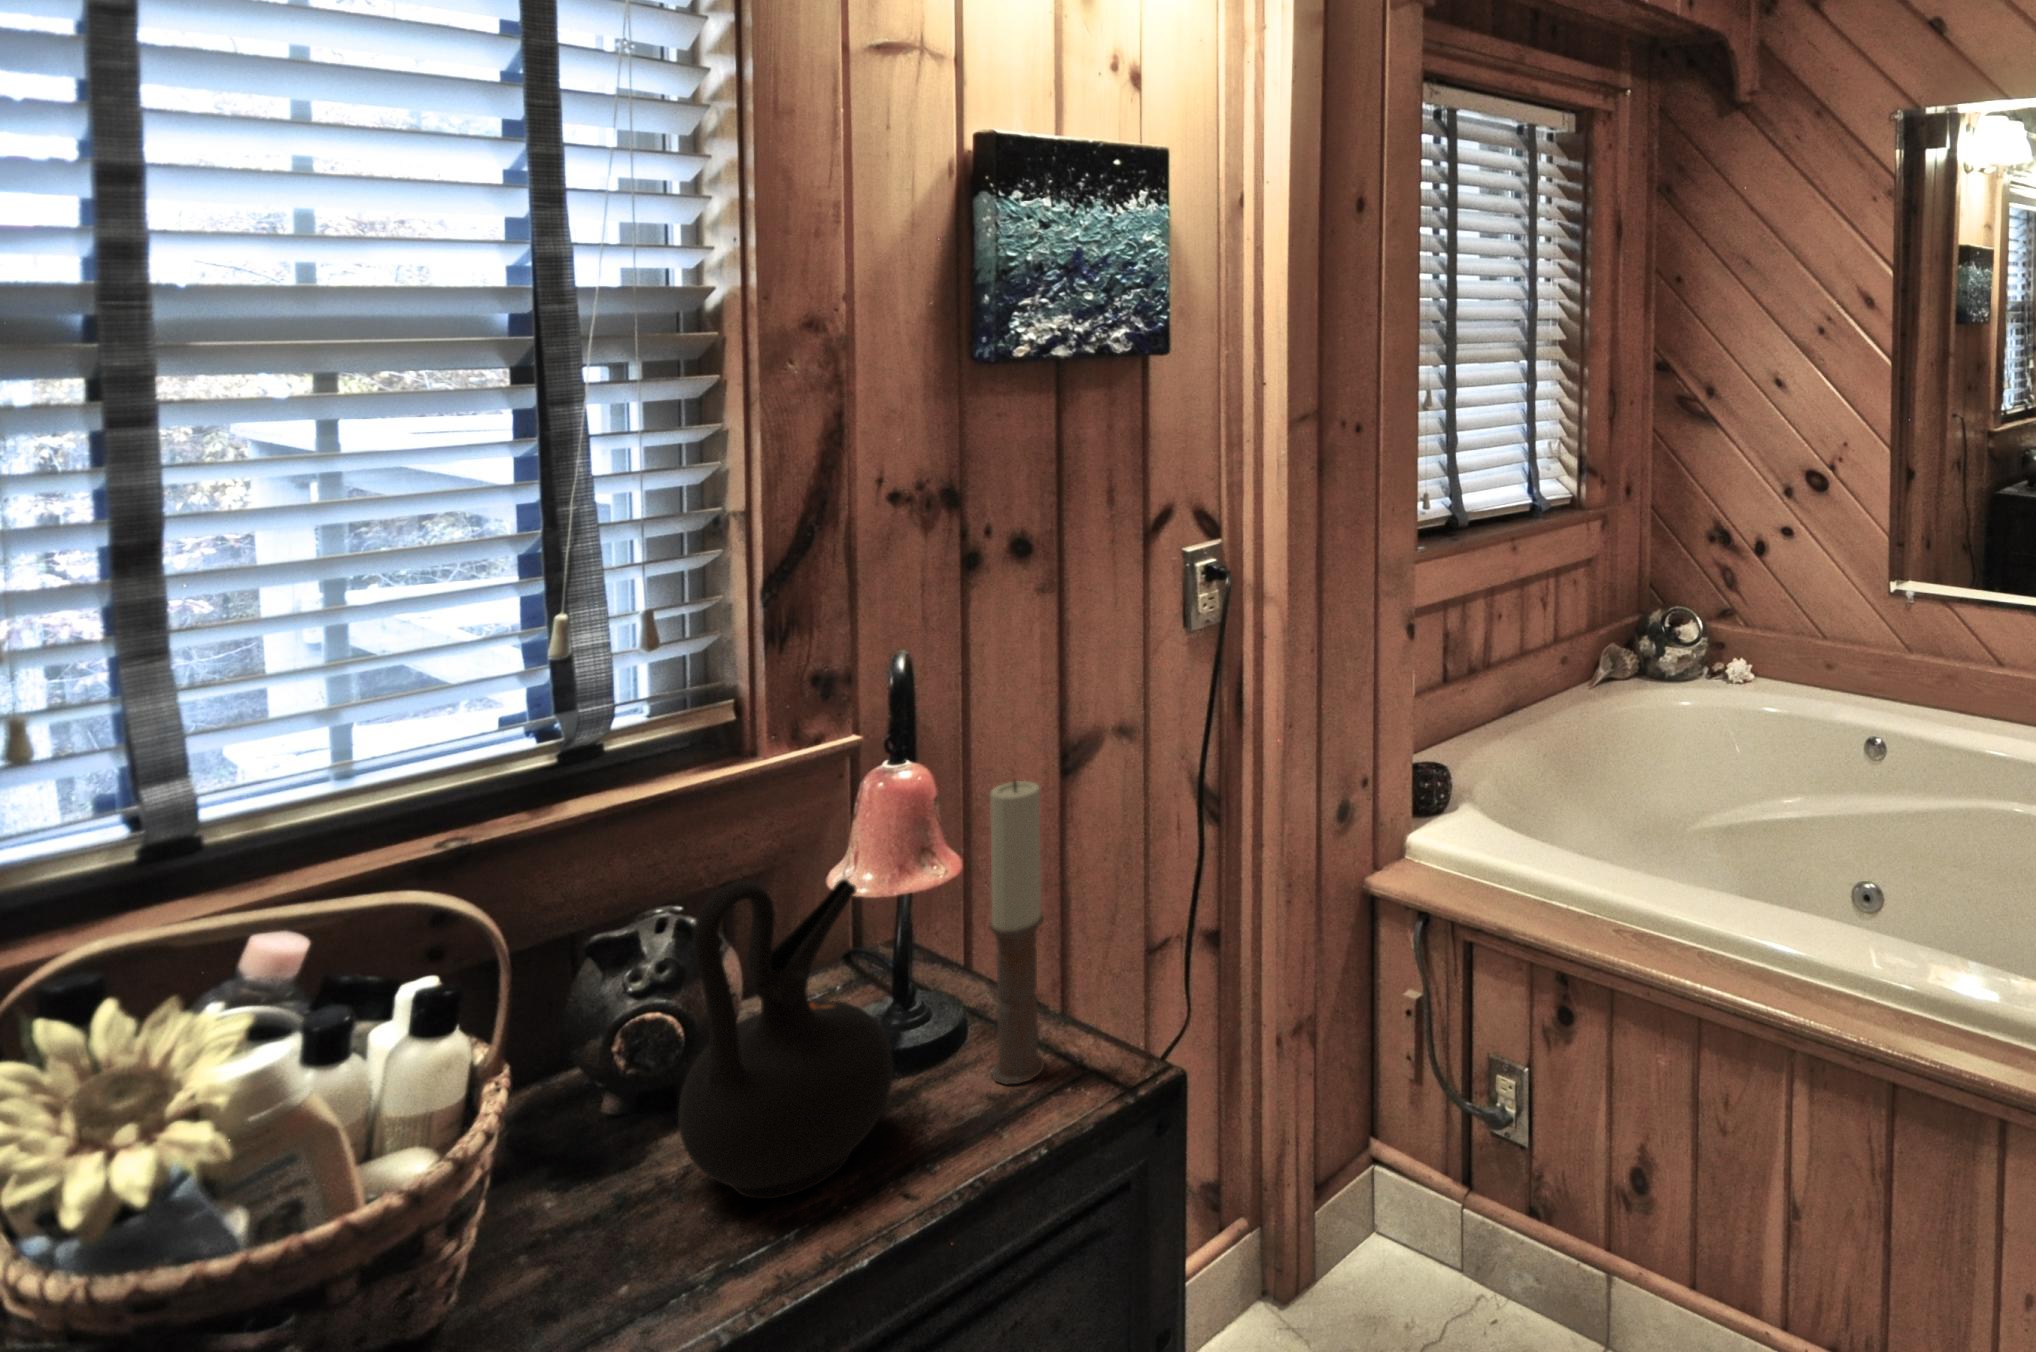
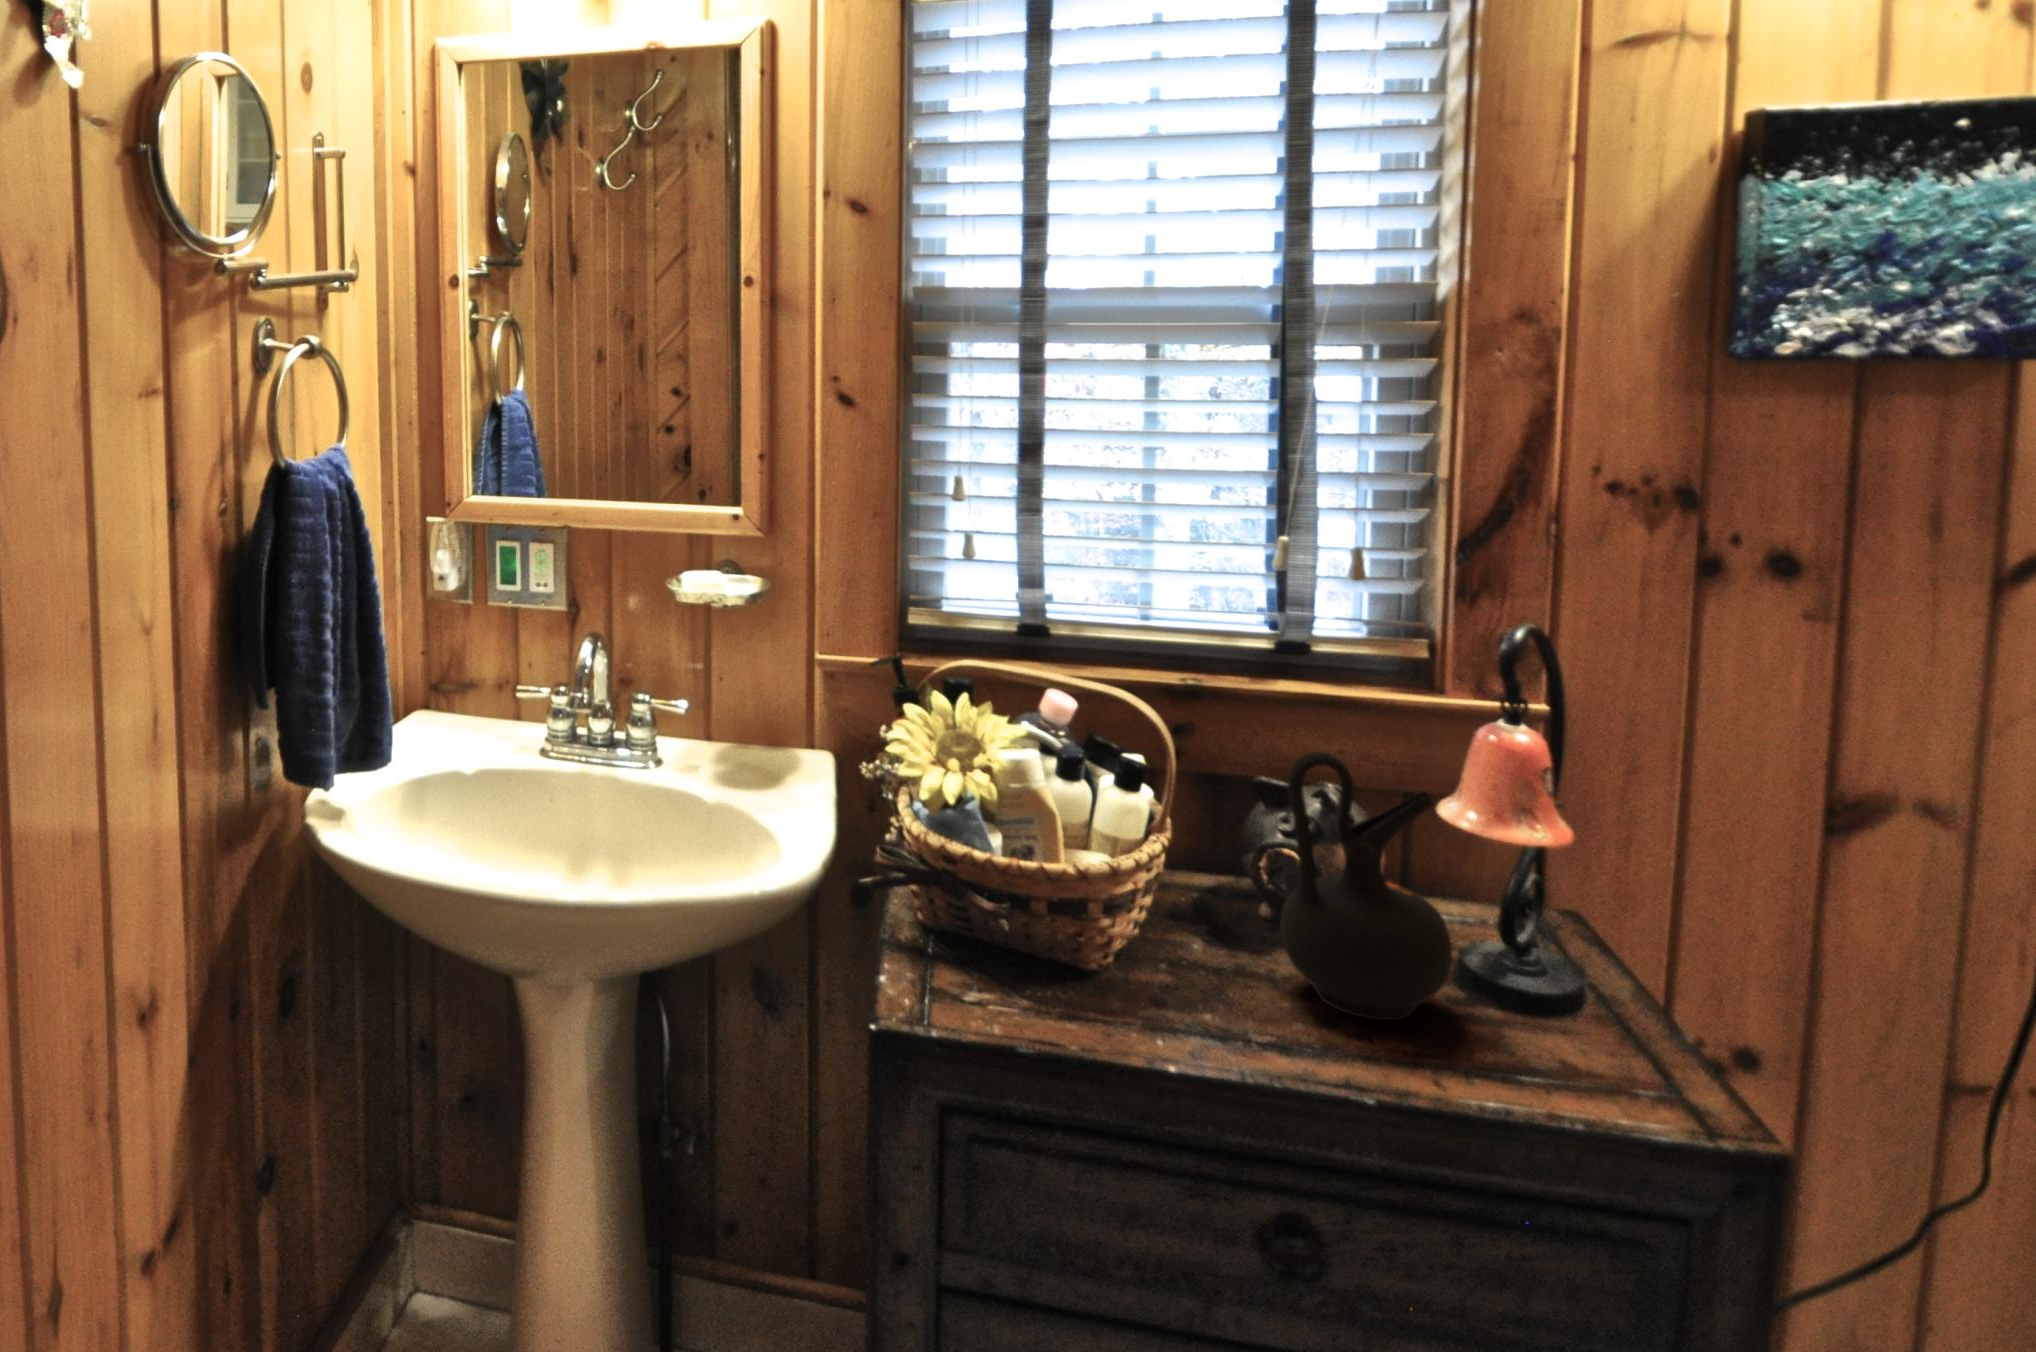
candle: present [989,781,1044,1085] -> none [1569,770,1637,1064]

